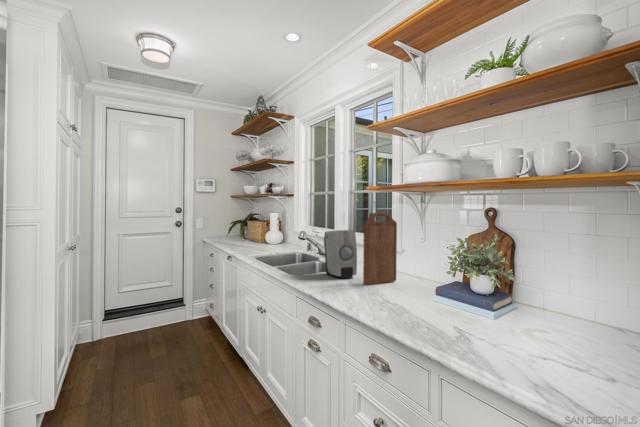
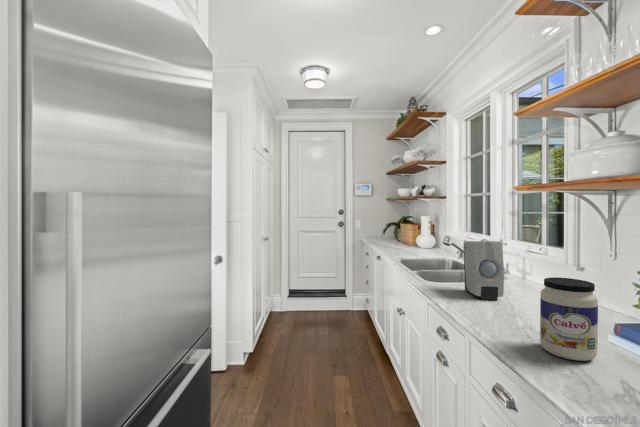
cutting board: present [363,213,397,285] -> none [509,221,563,313]
jar: none [391,251,424,306] -> present [540,277,598,361]

